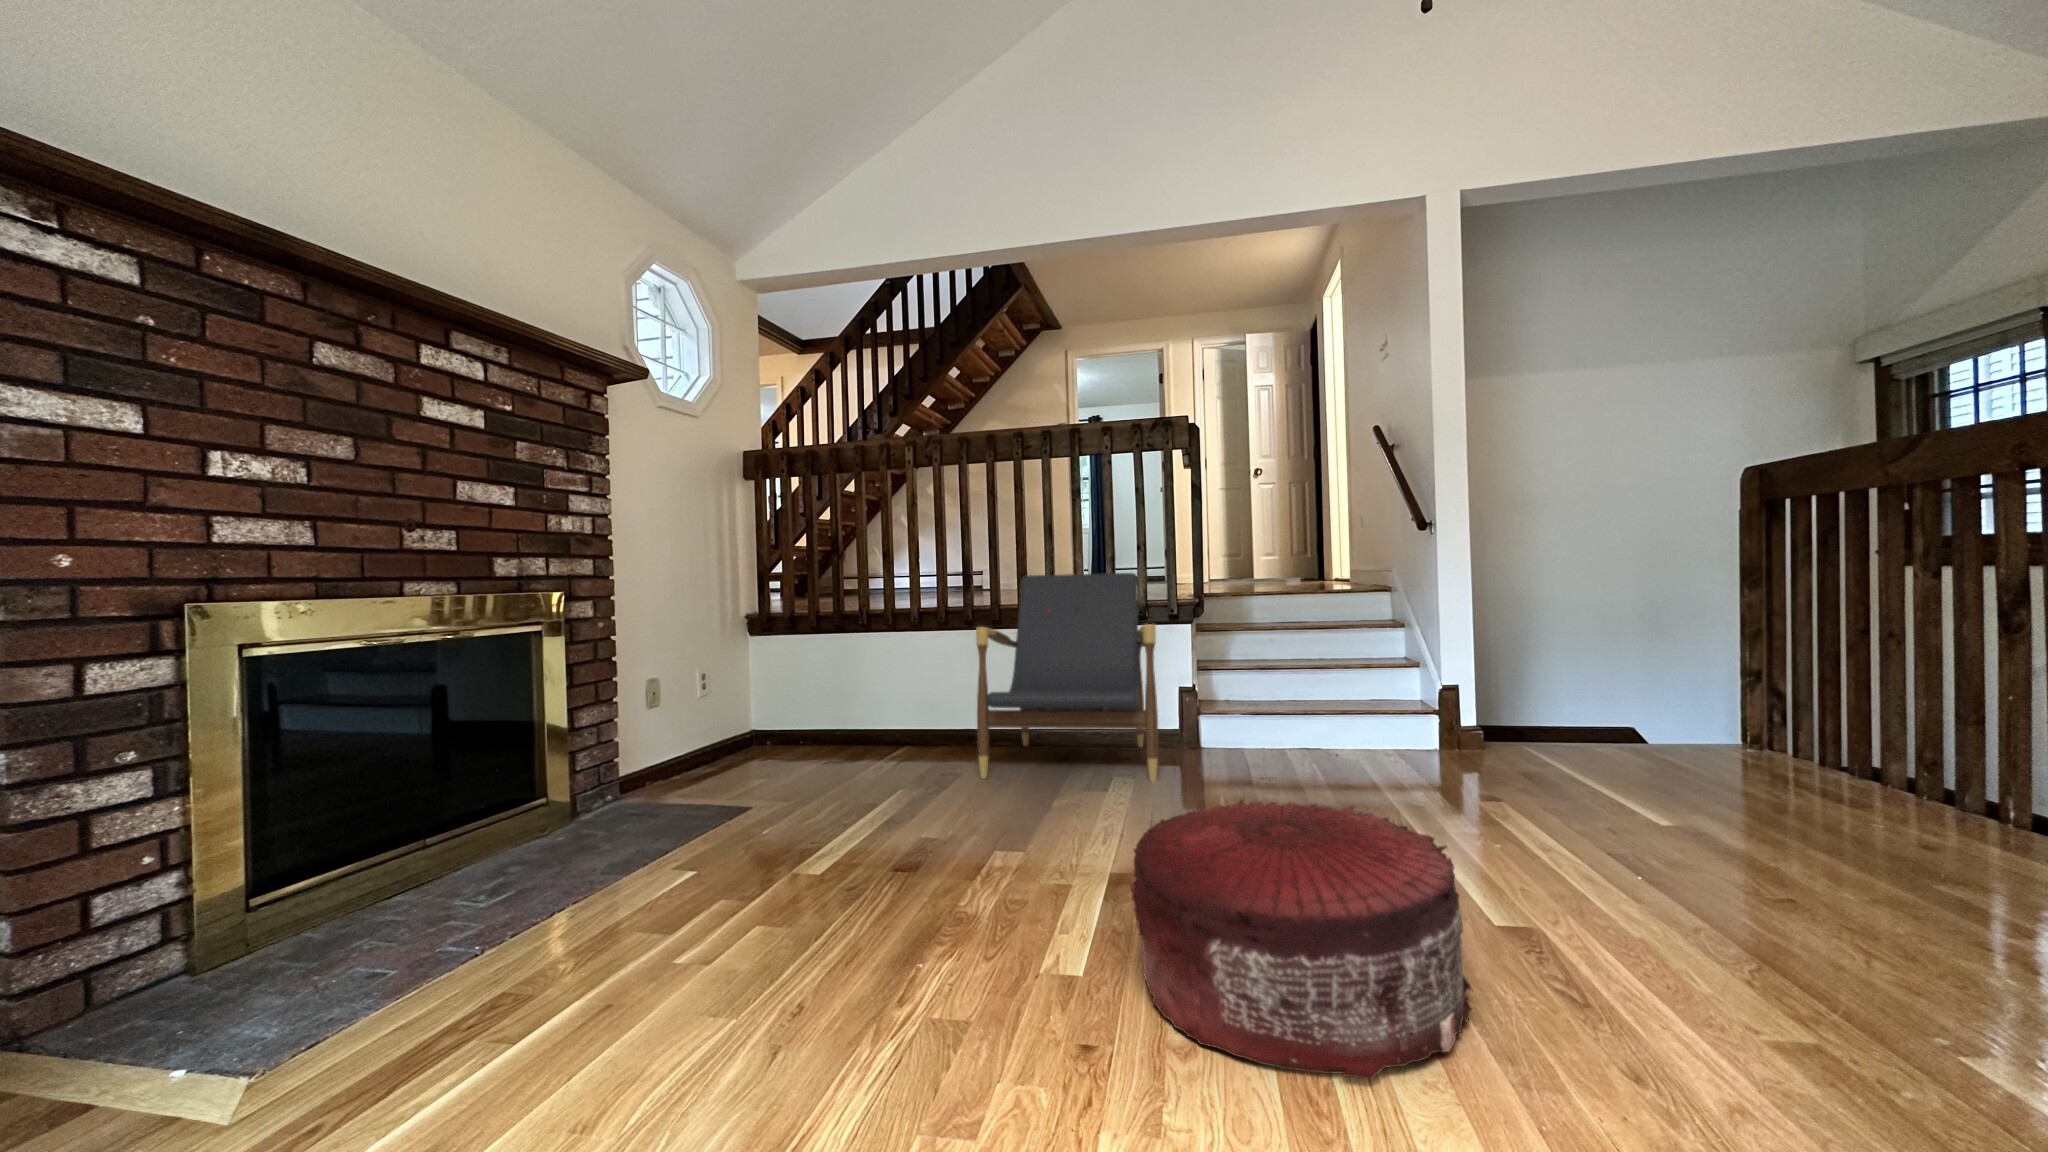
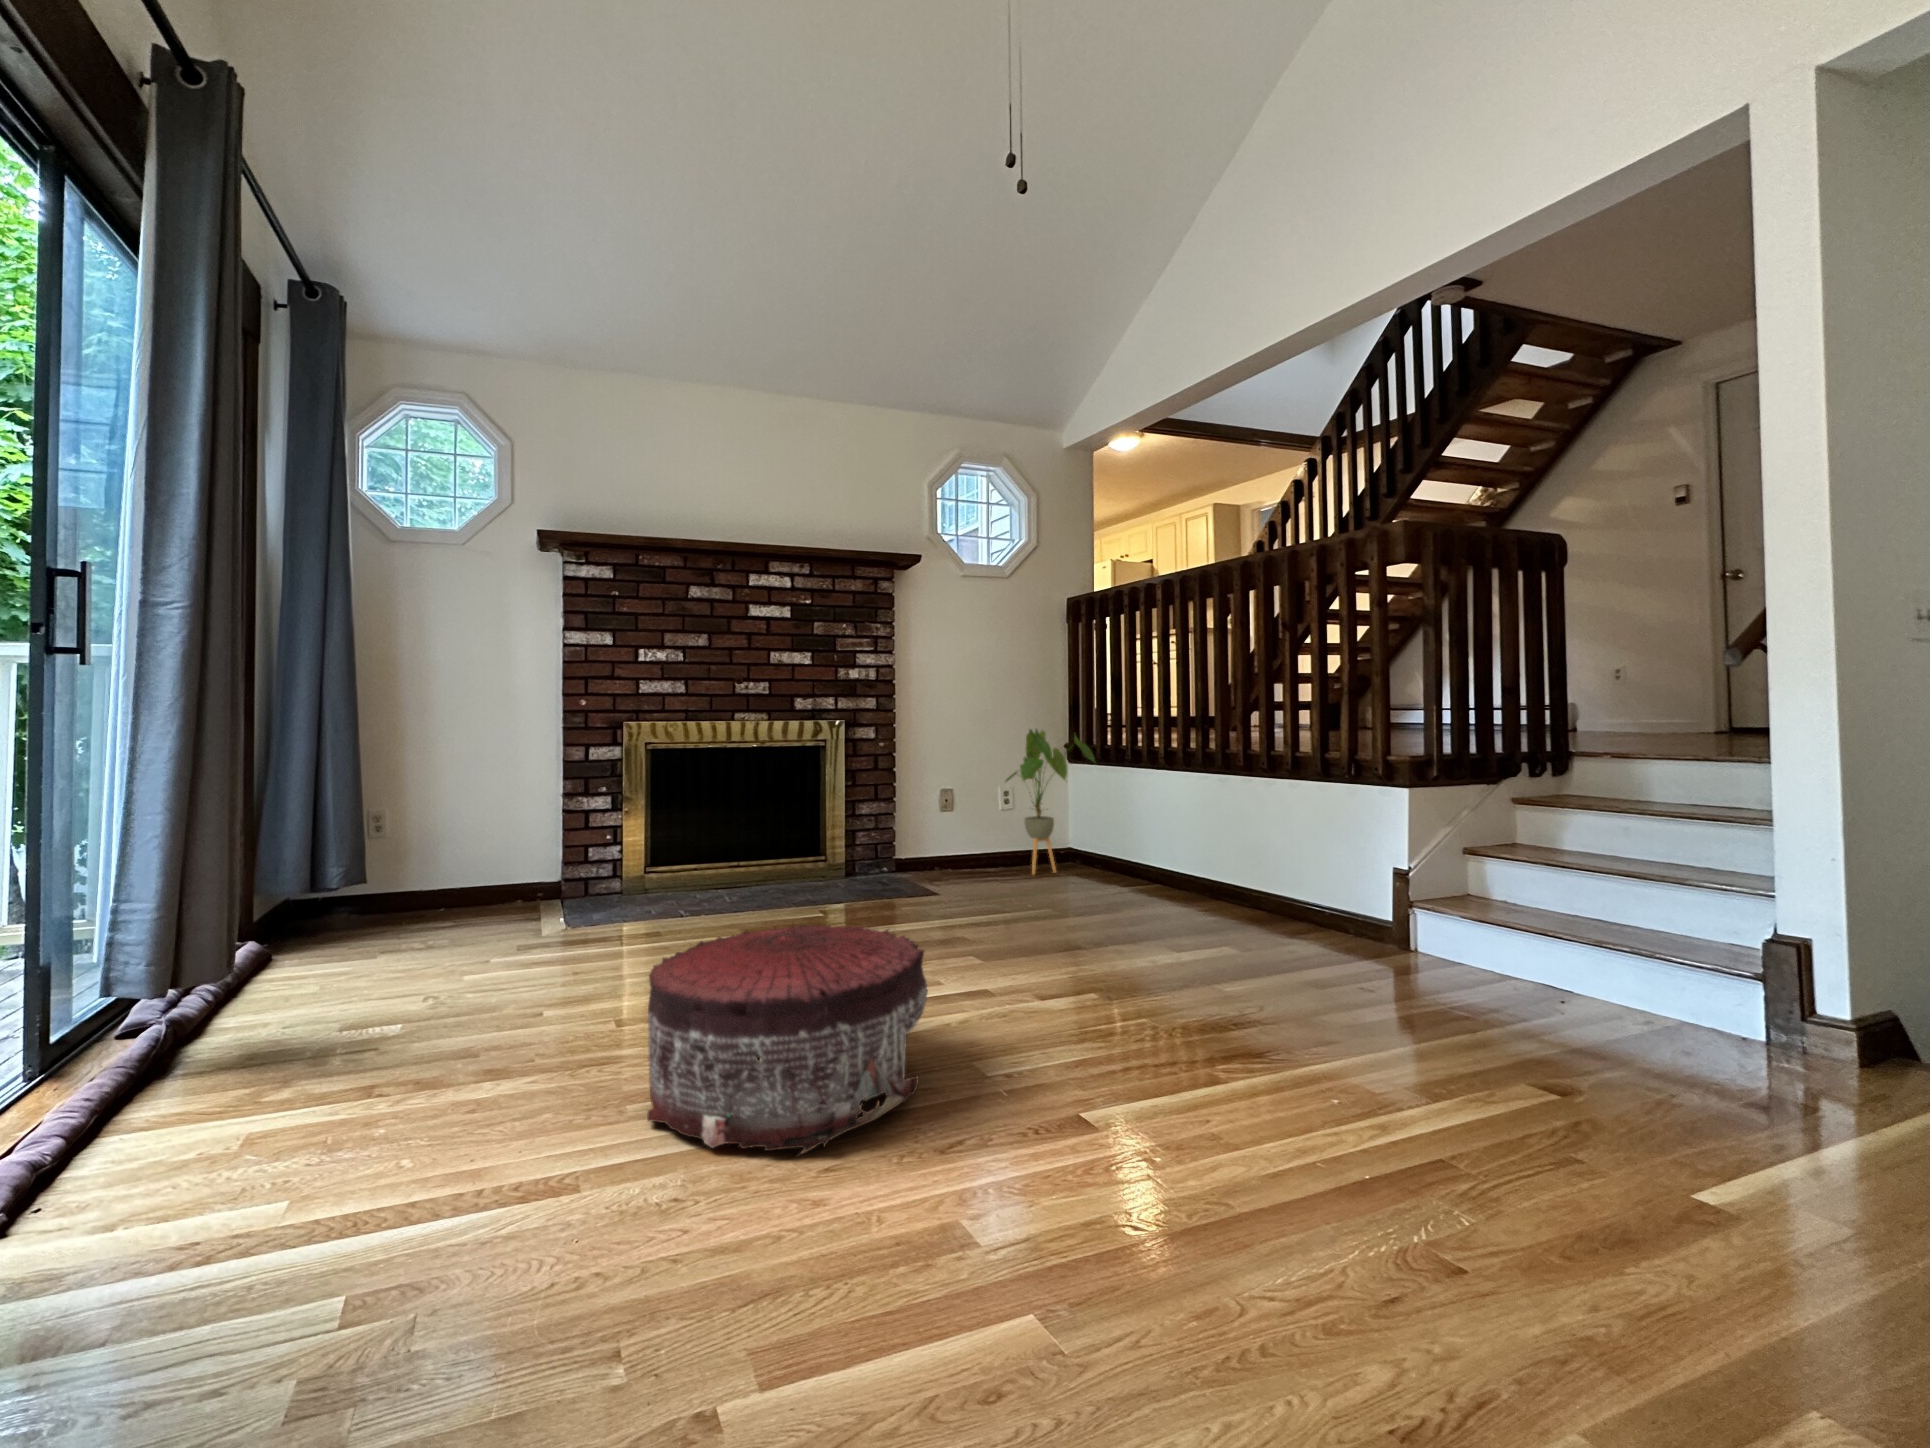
lounge chair: present [976,573,1158,782] -> none [1102,706,1381,971]
house plant: none [722,597,823,762] -> present [1006,729,1095,874]

